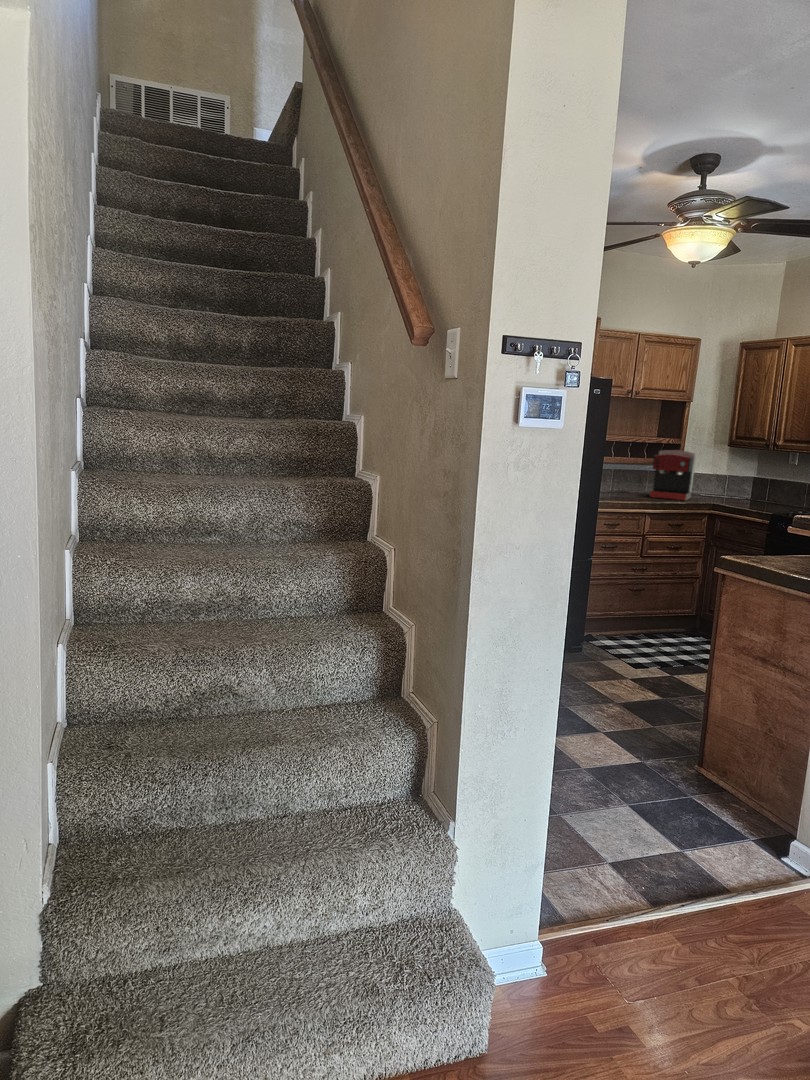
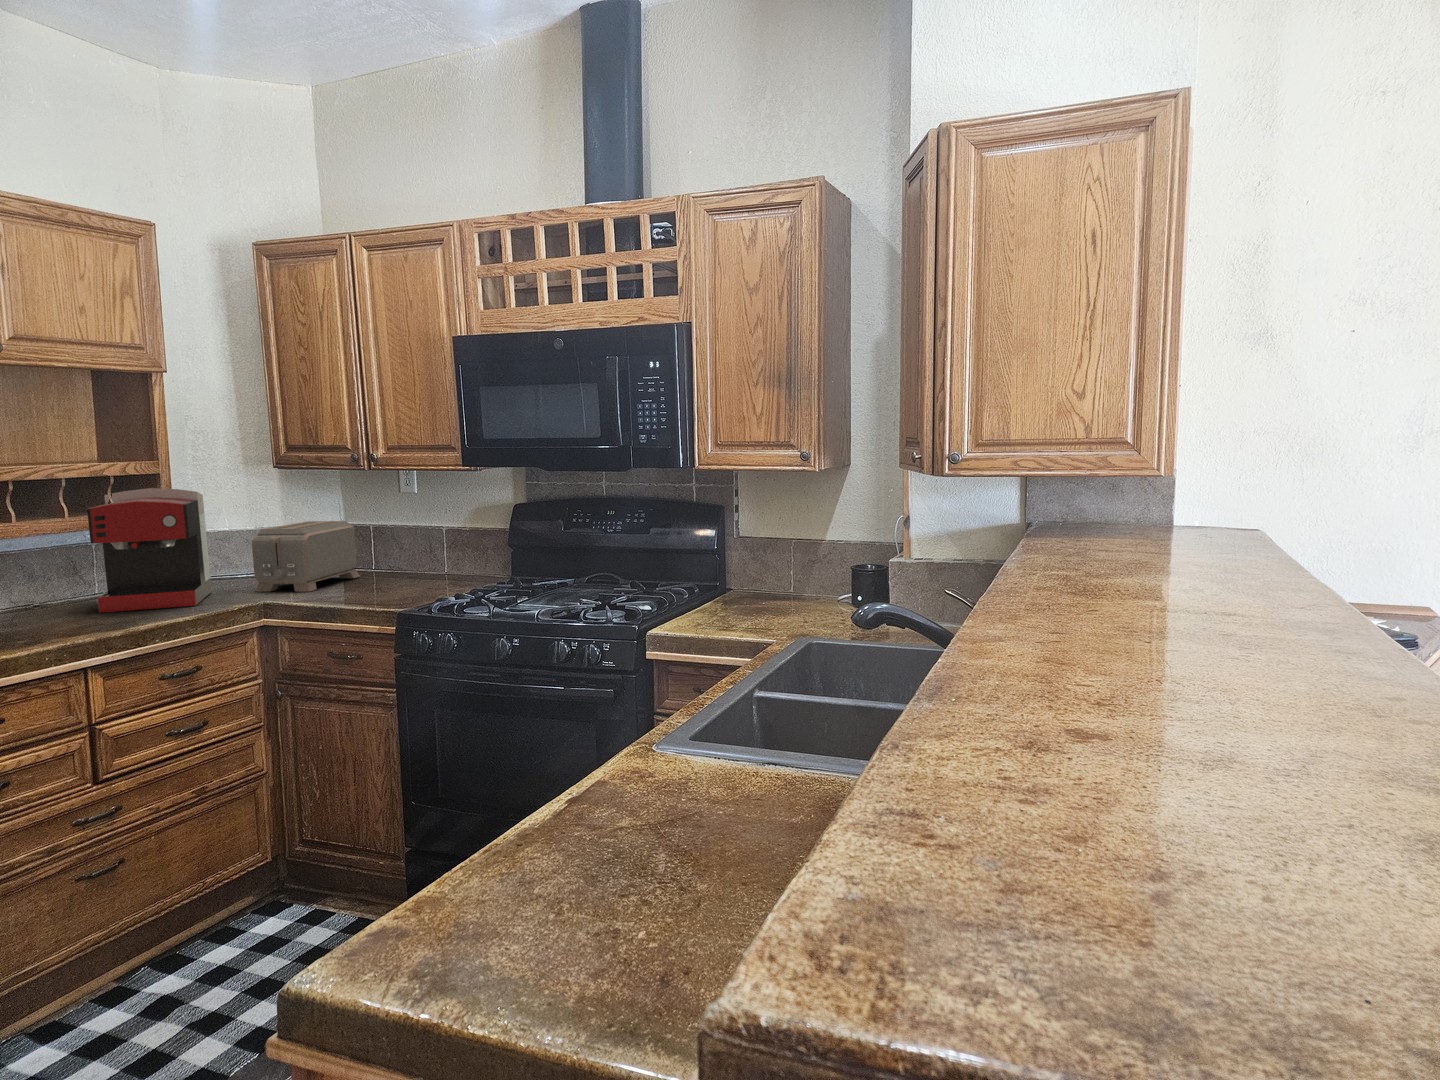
toaster: none [709,473,761,504] -> present [252,521,360,592]

